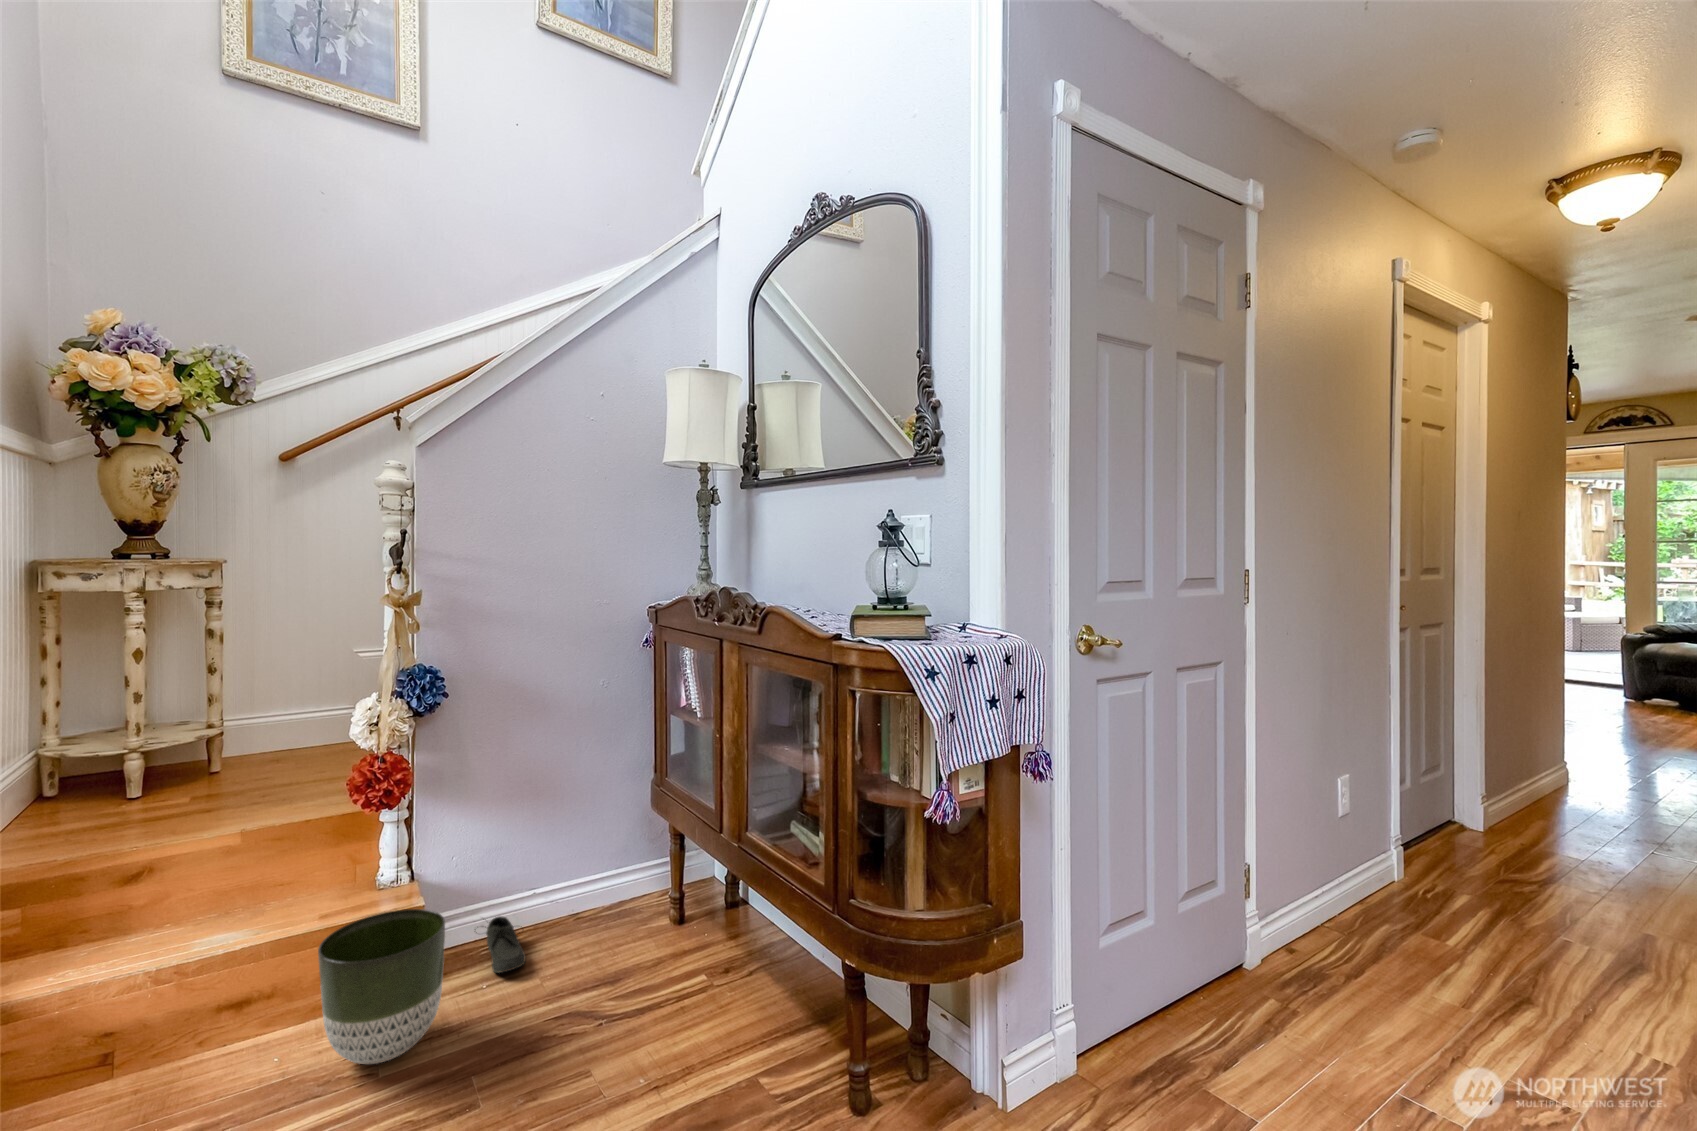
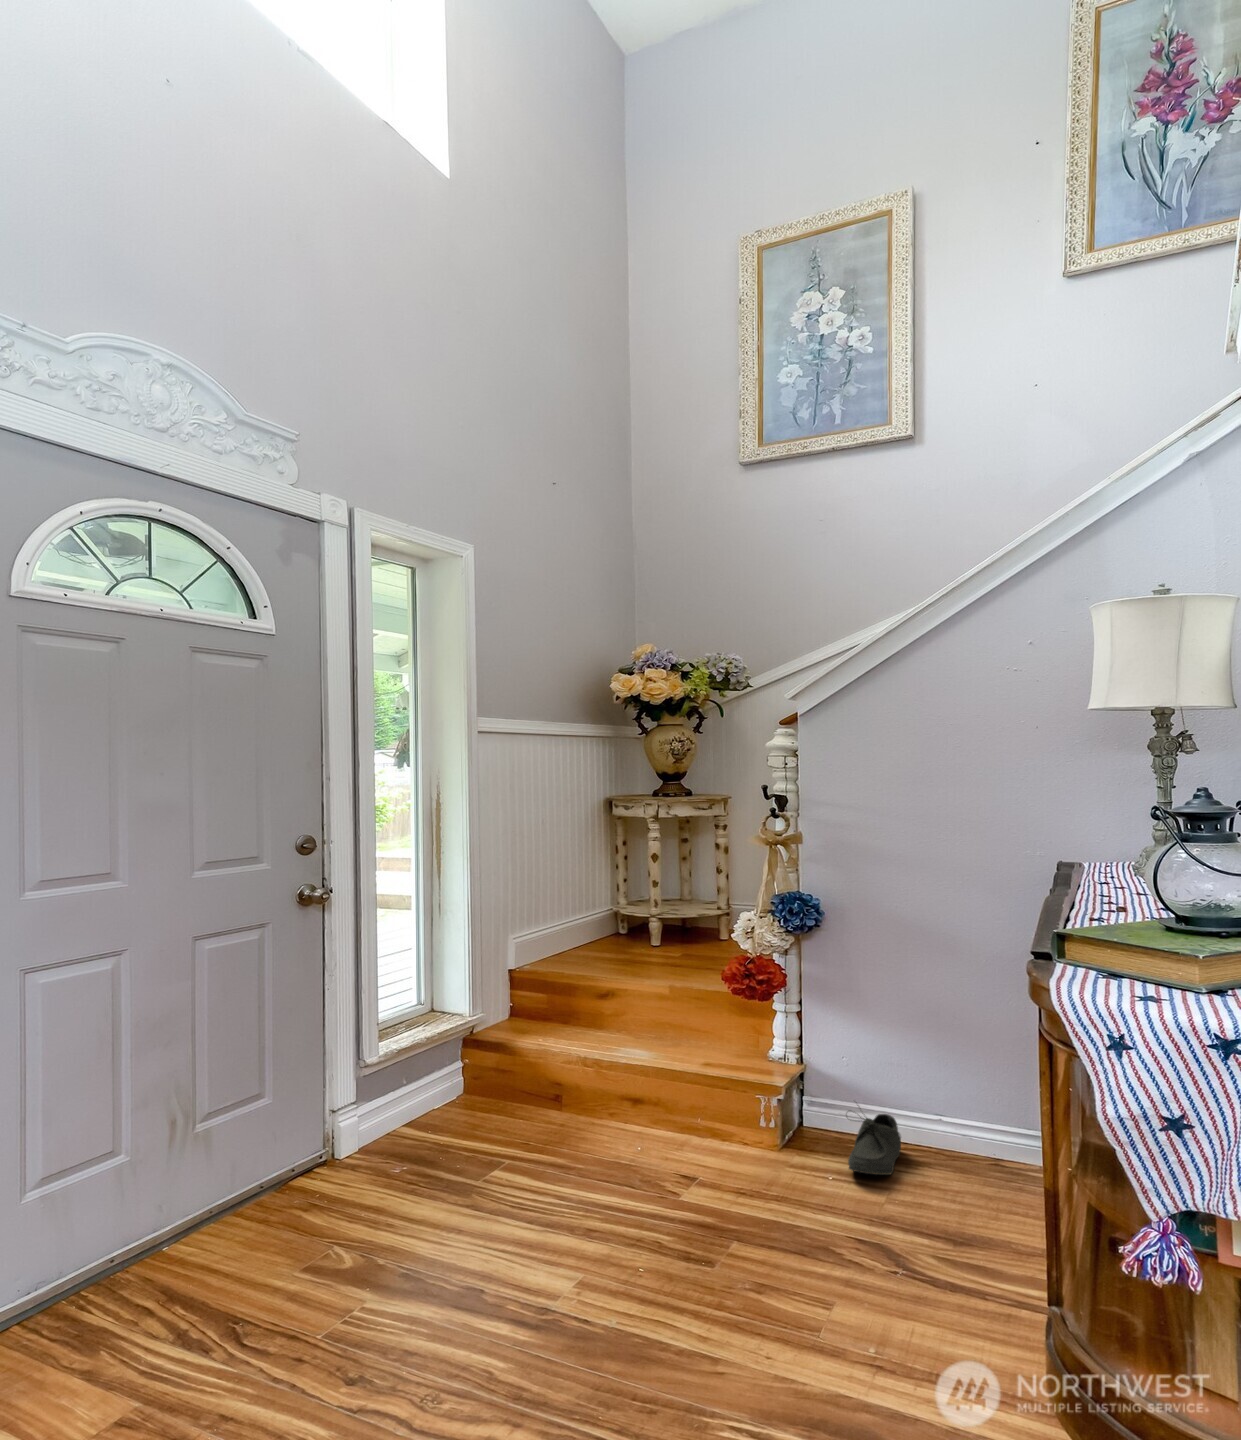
planter: present [318,909,445,1064] -> none [643,1036,760,1189]

